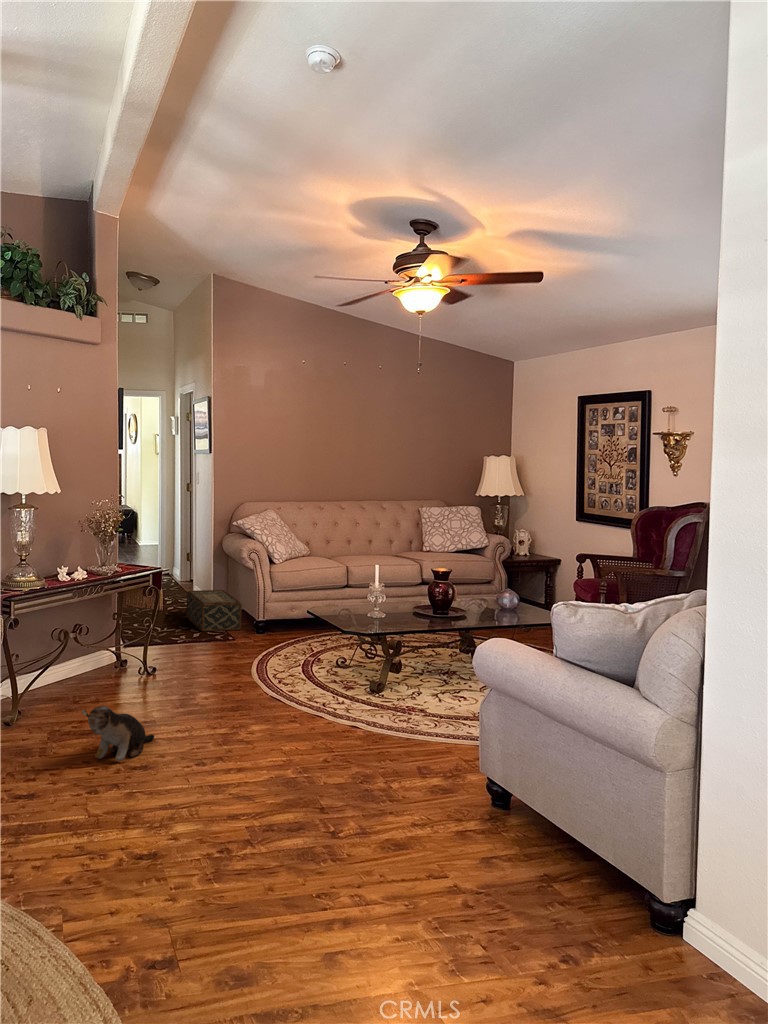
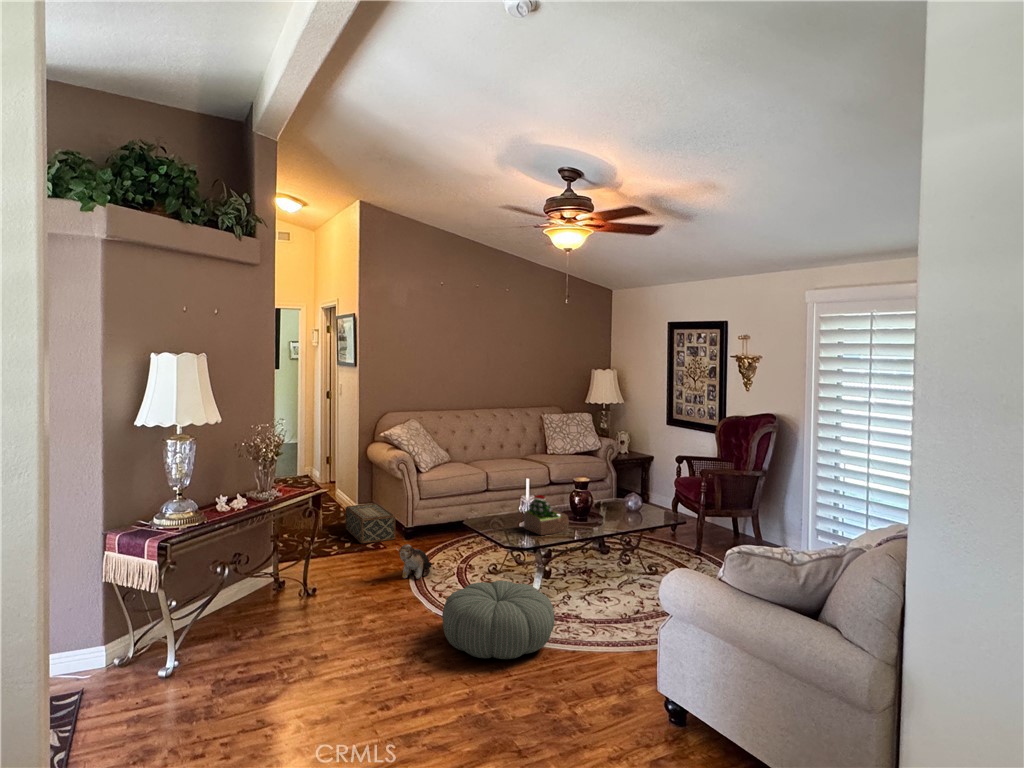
succulent plant: none [377,580,427,623] -> present [524,495,568,535]
pouf: none [271,664,392,738] -> present [442,581,555,659]
plush toy: present [82,705,154,761] -> present [396,544,432,579]

